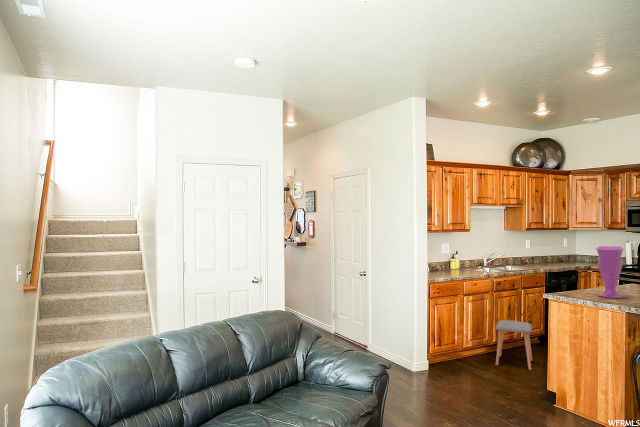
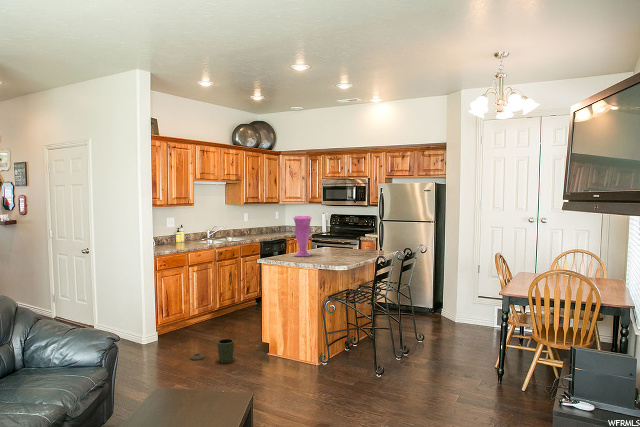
stool: present [496,320,533,370] -> none [218,286,249,328]
trash can: none [464,384,517,414] -> present [190,339,234,363]

